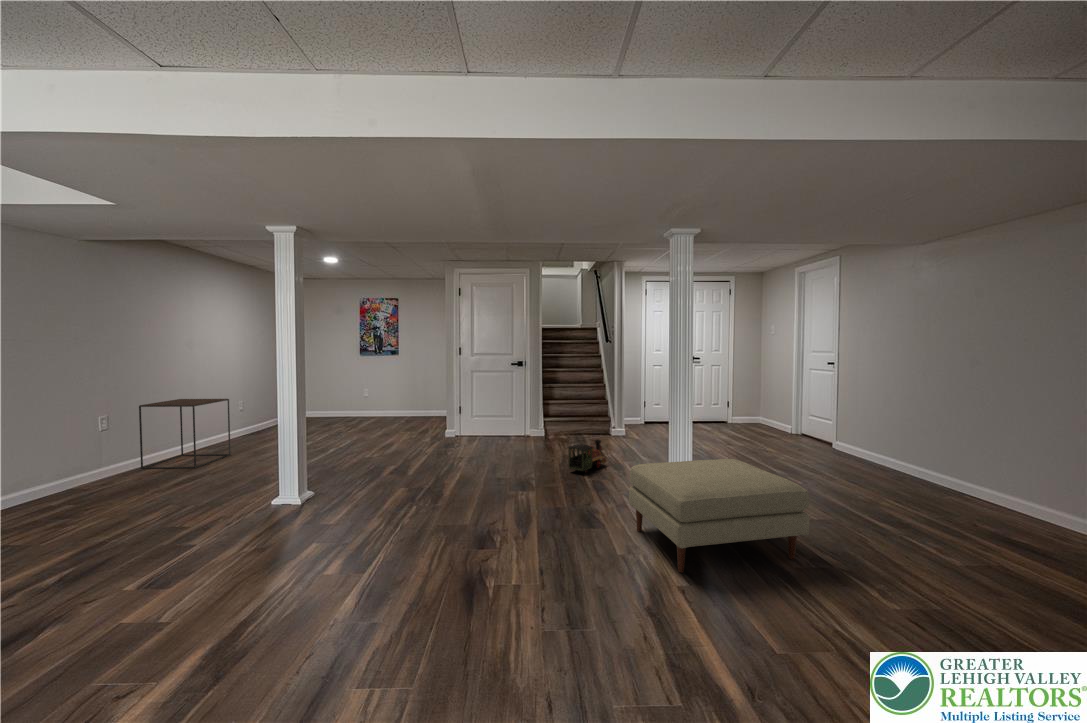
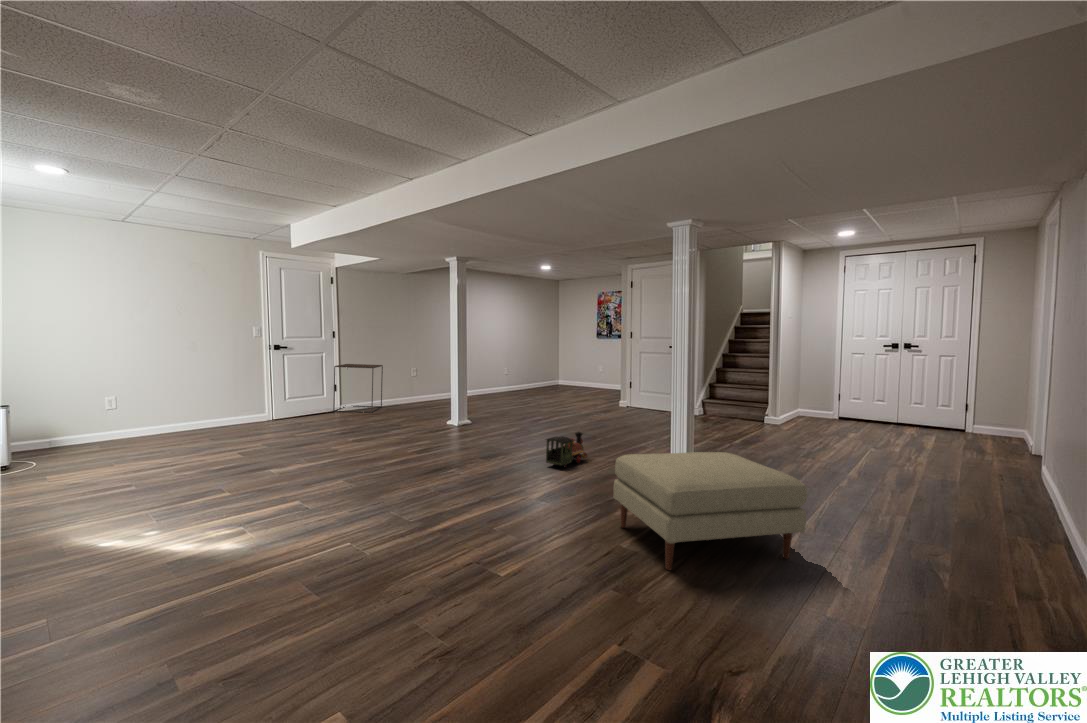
side table: present [139,399,231,469] -> present [333,364,383,413]

